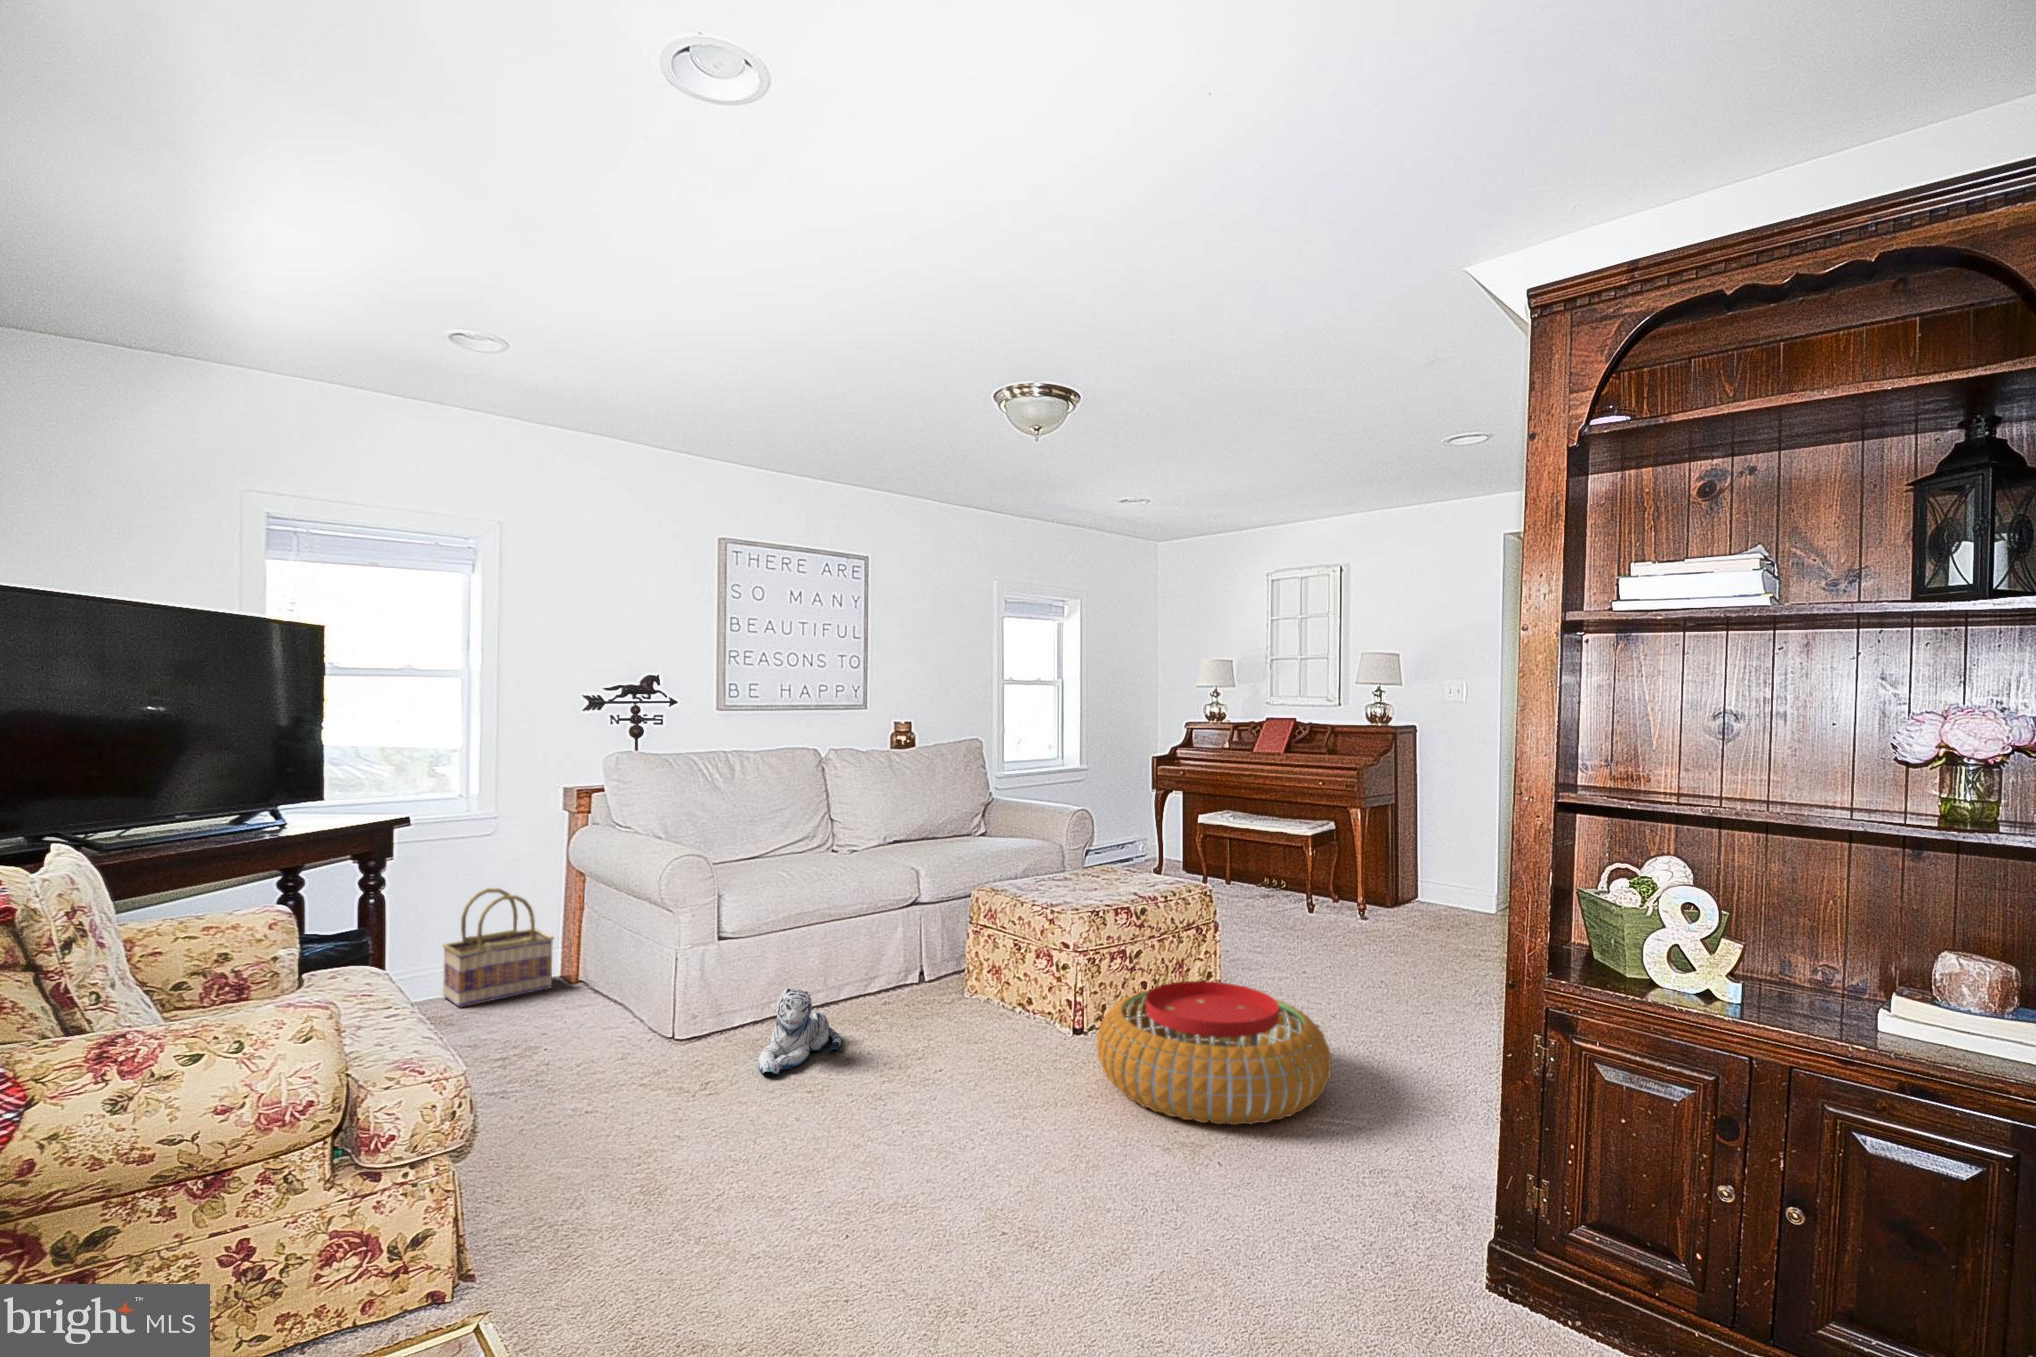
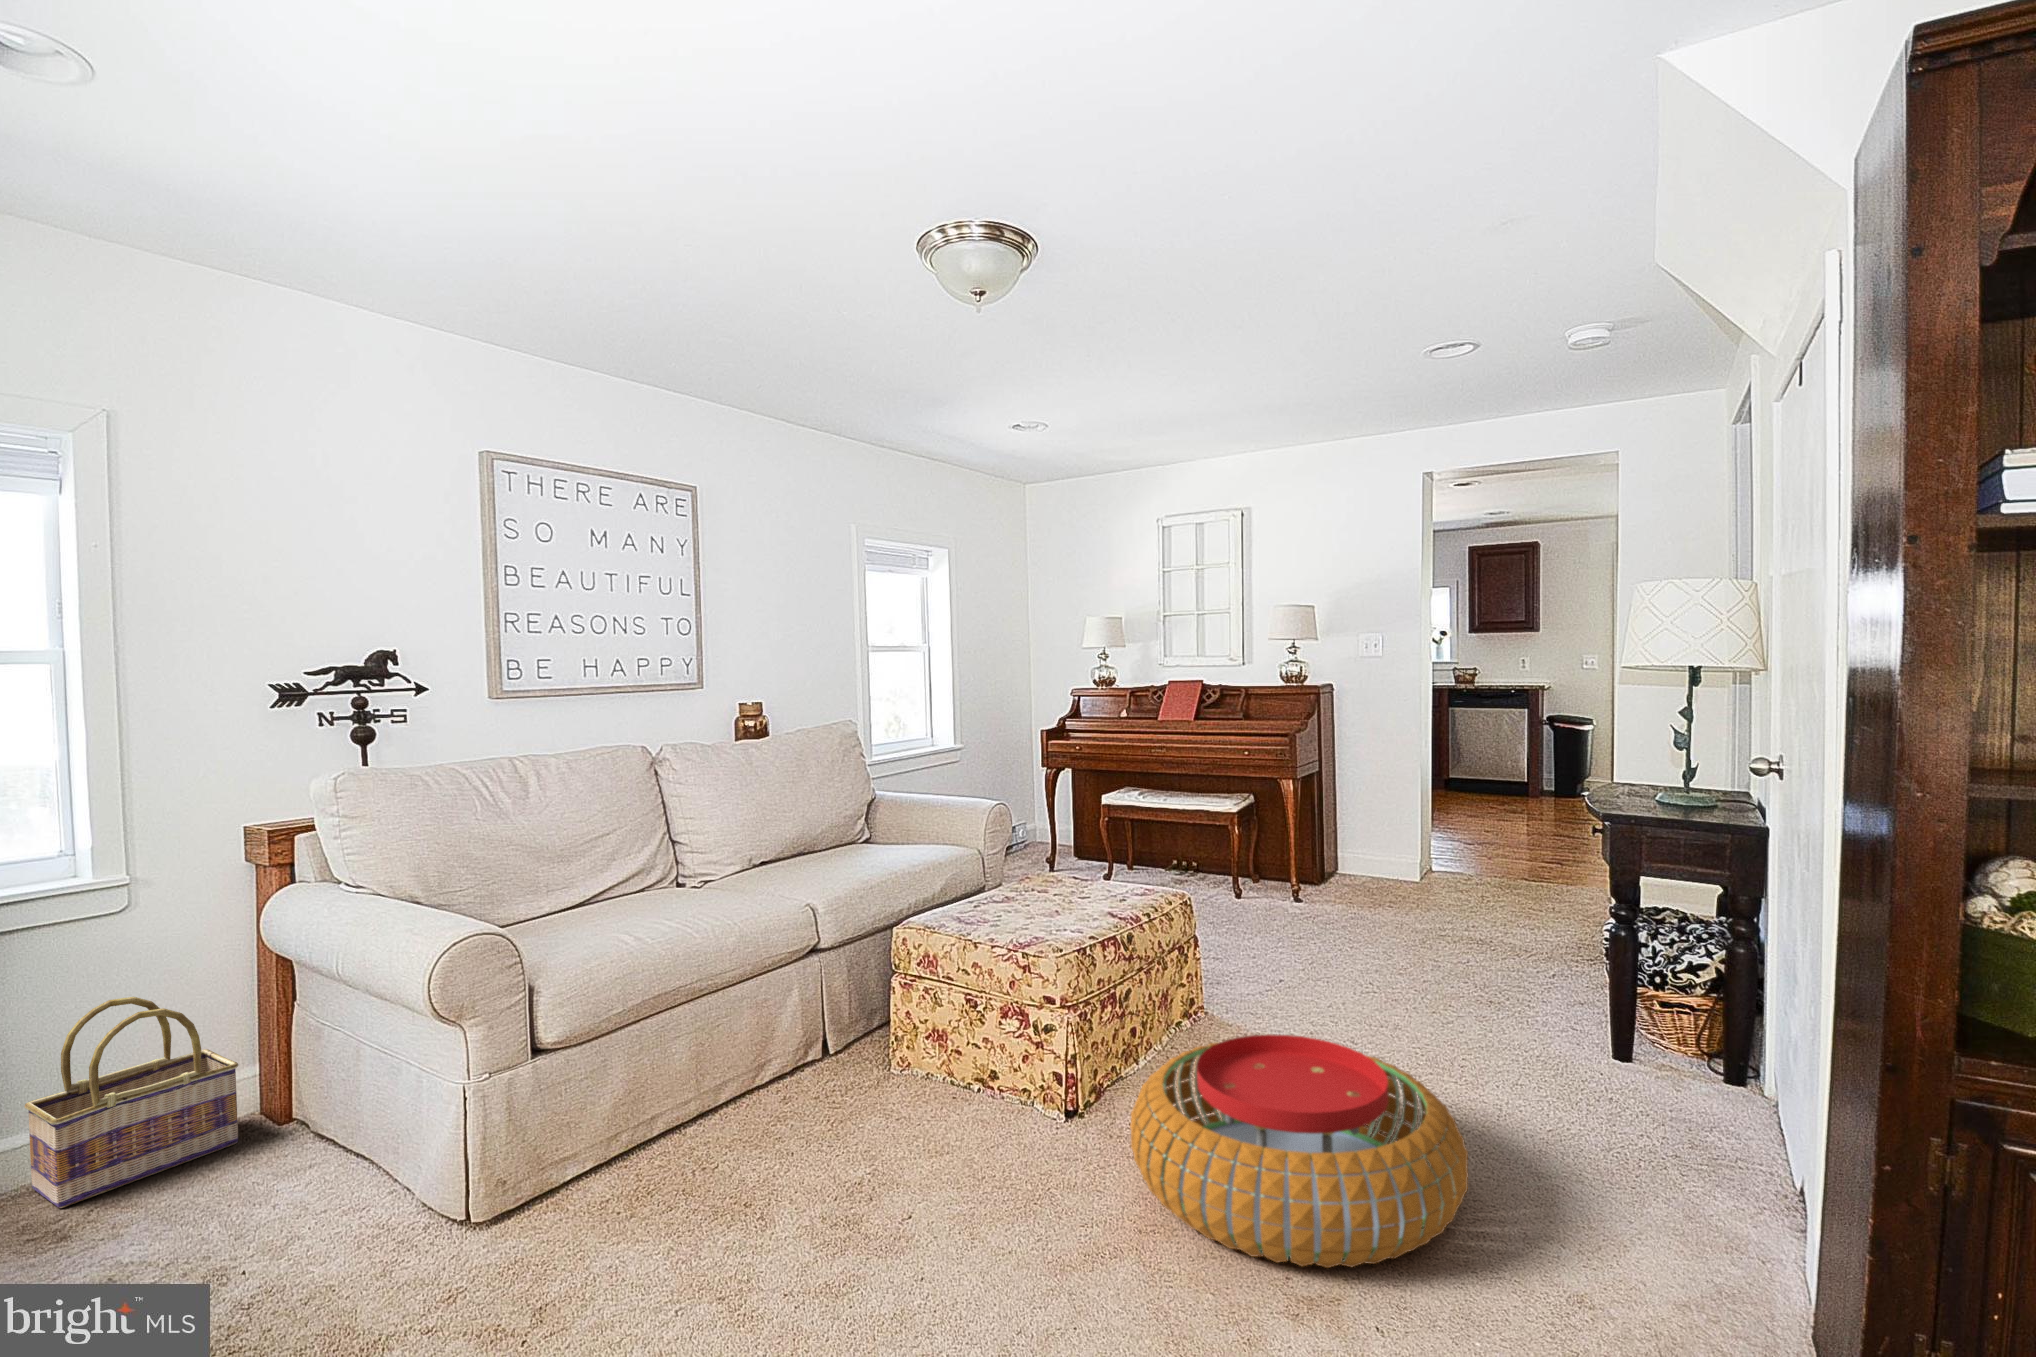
plush toy: present [758,988,841,1074] -> none [611,1125,738,1282]

